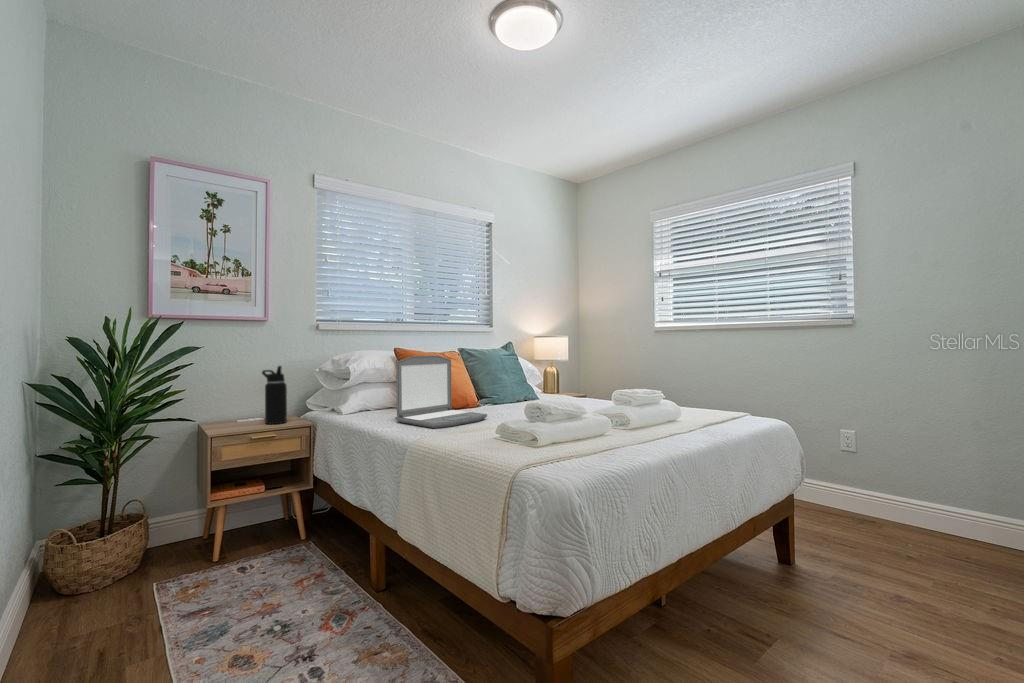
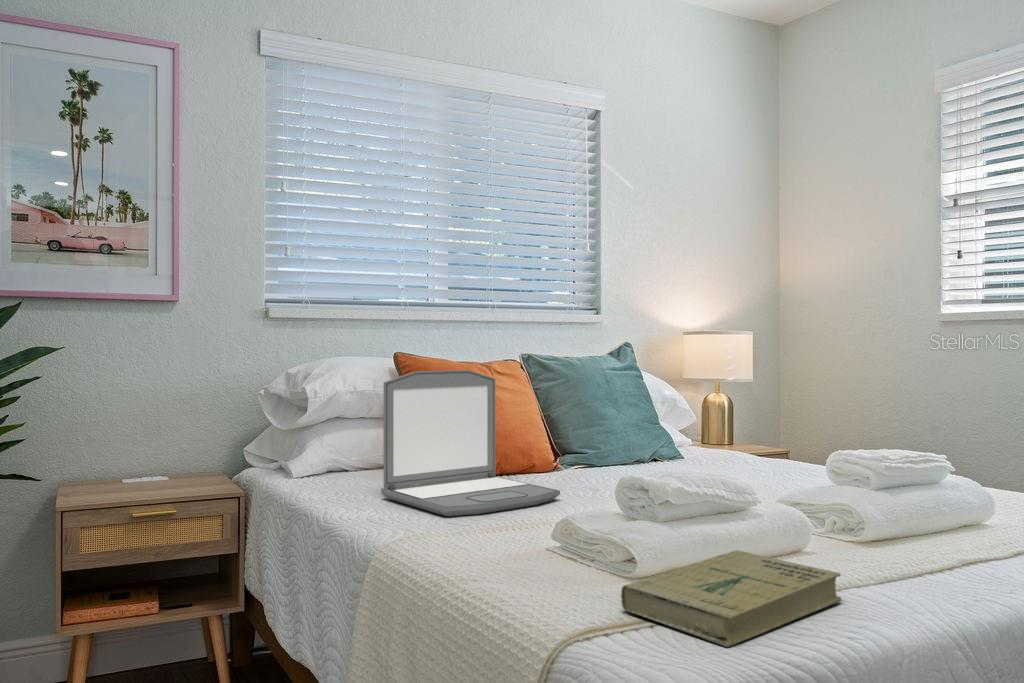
water bottle: present [262,366,287,424] -> none [156,384,198,491]
book: none [537,433,630,470] -> present [621,550,841,647]

